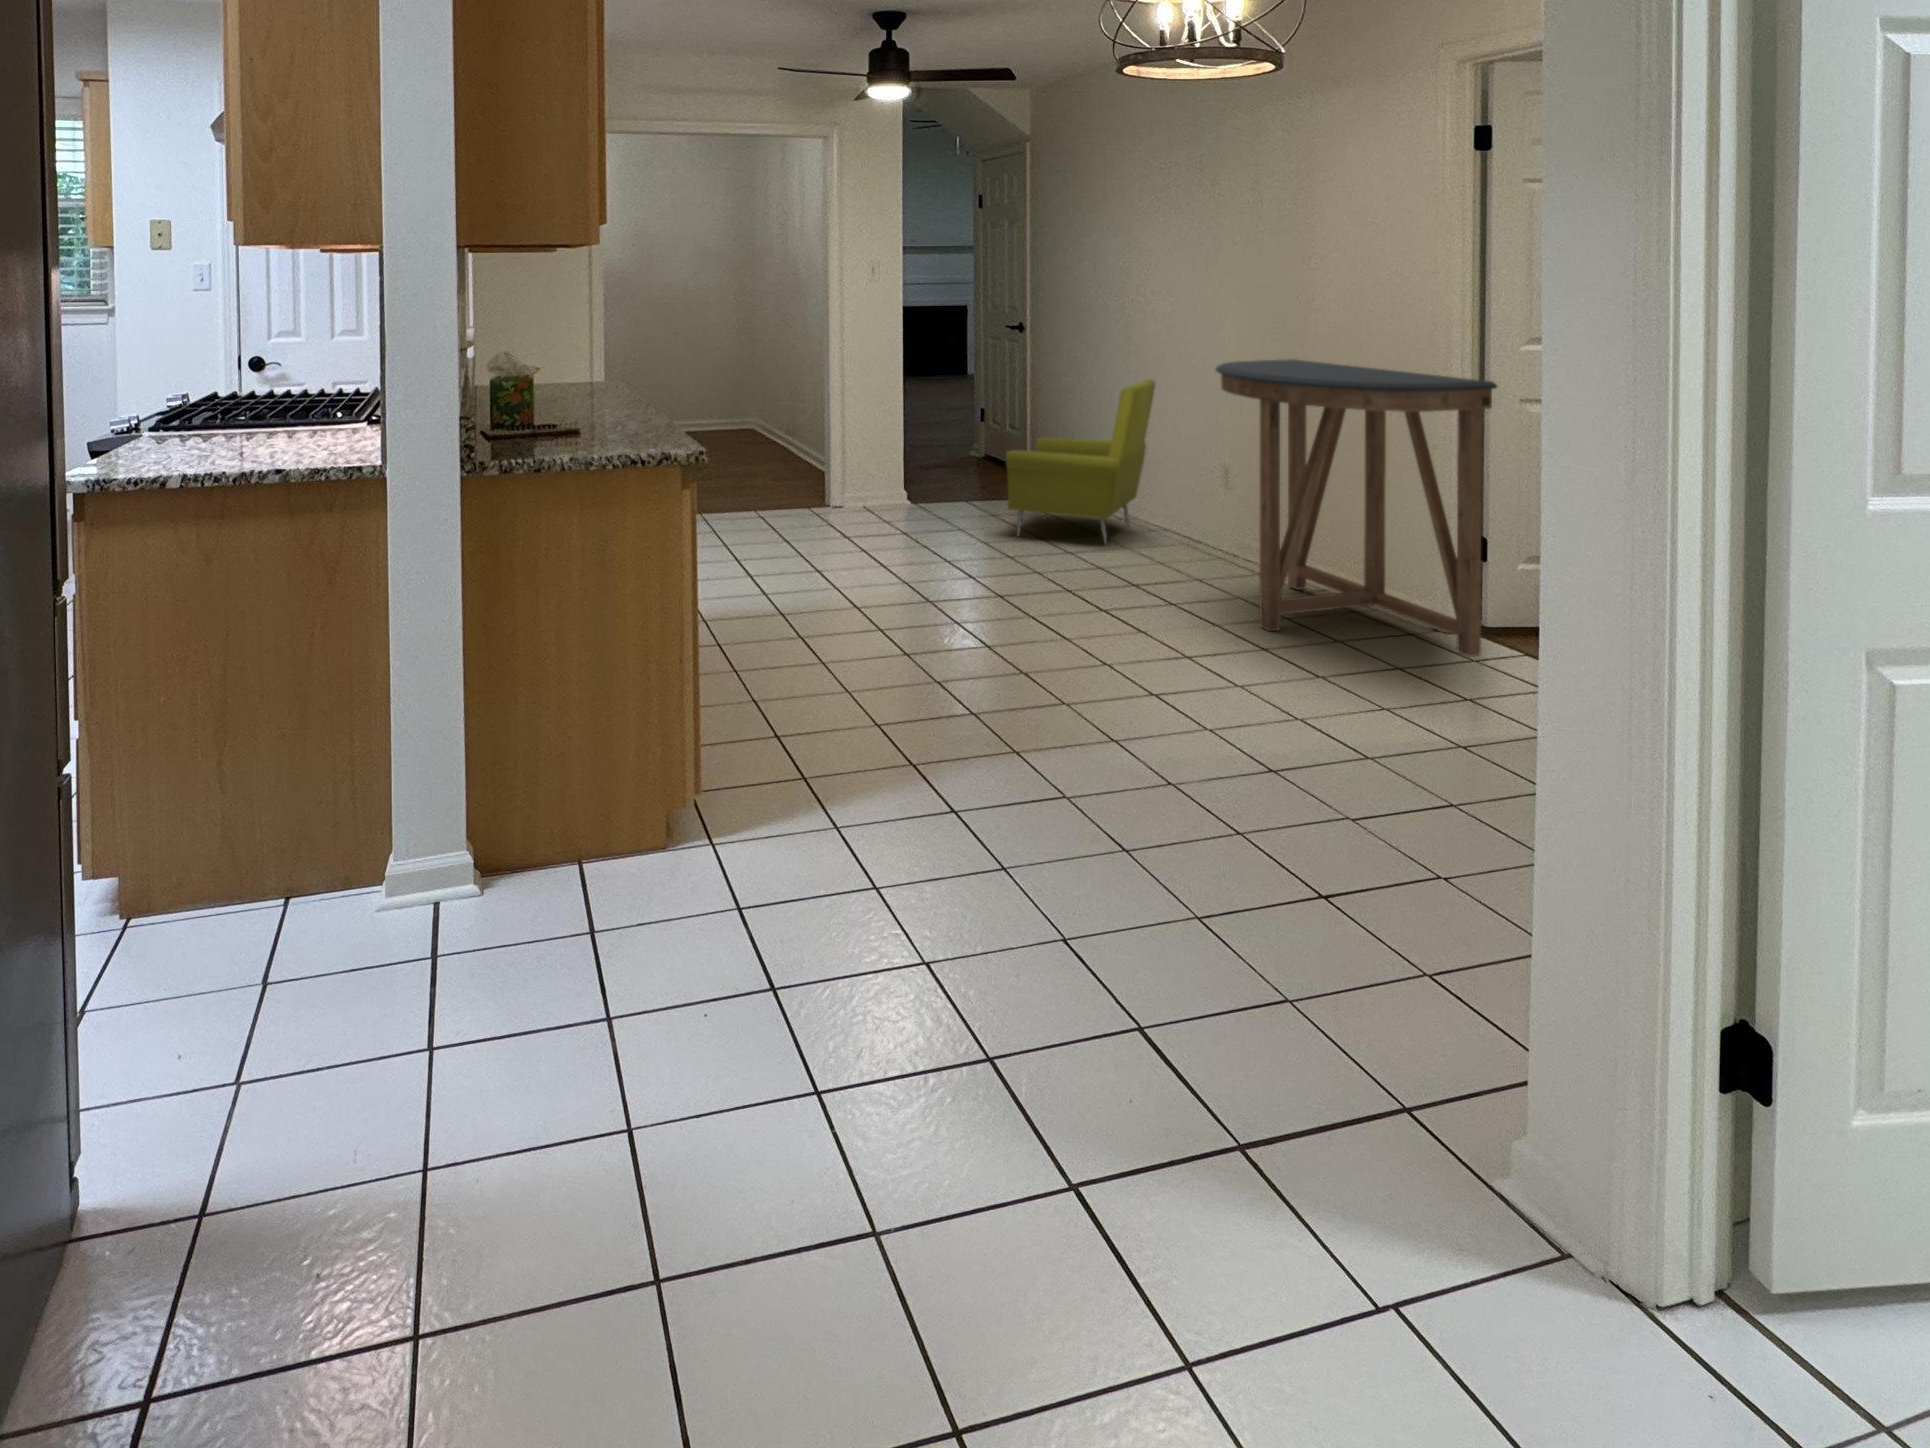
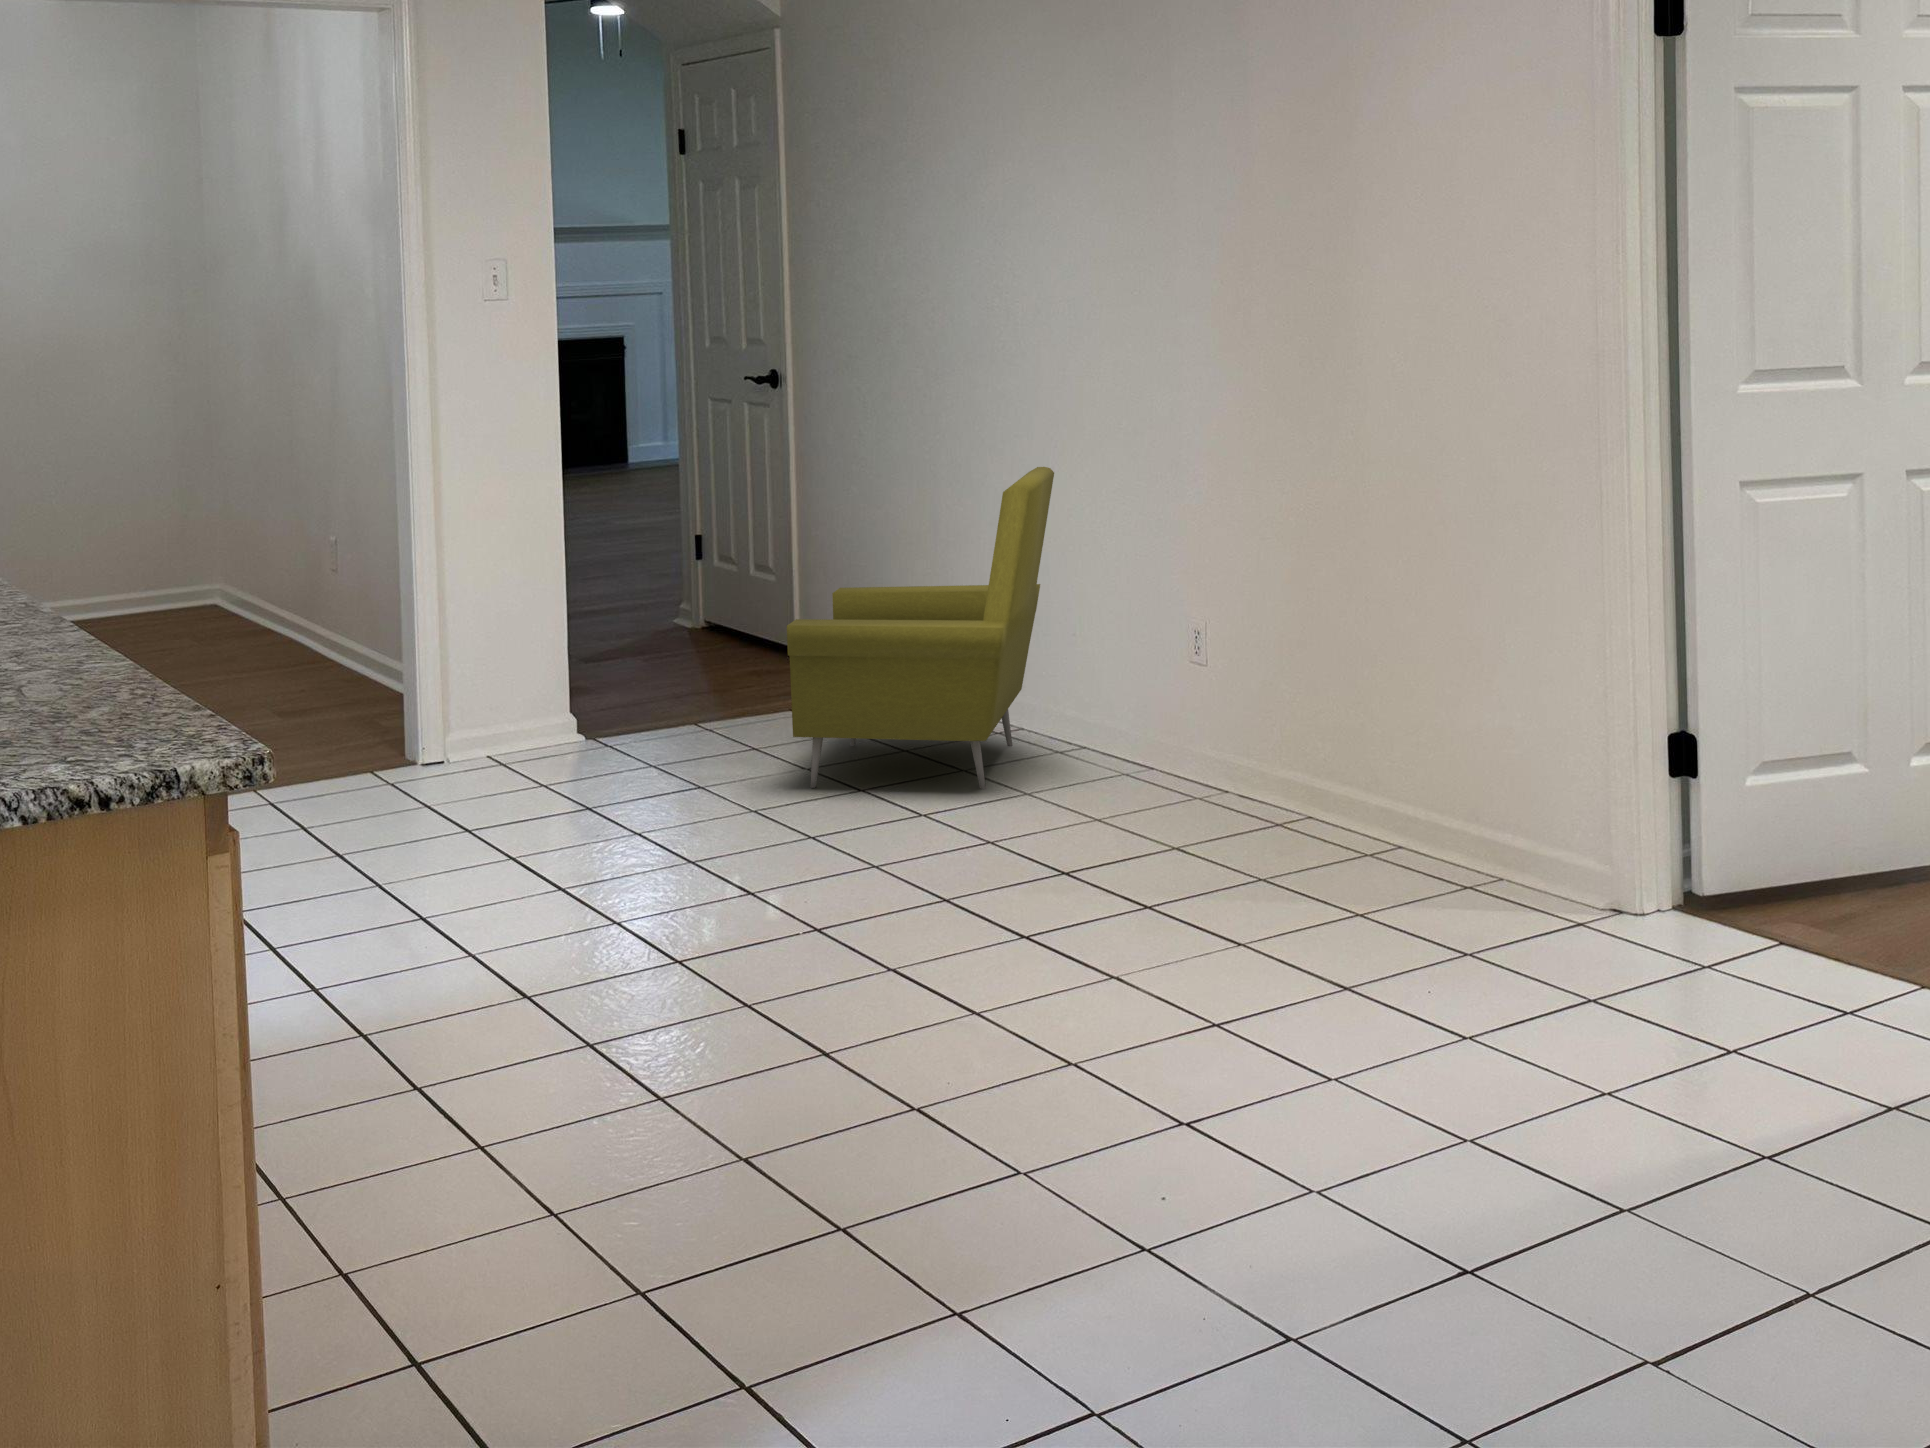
console table: present [1216,359,1497,657] -> none [1211,422,1728,955]

